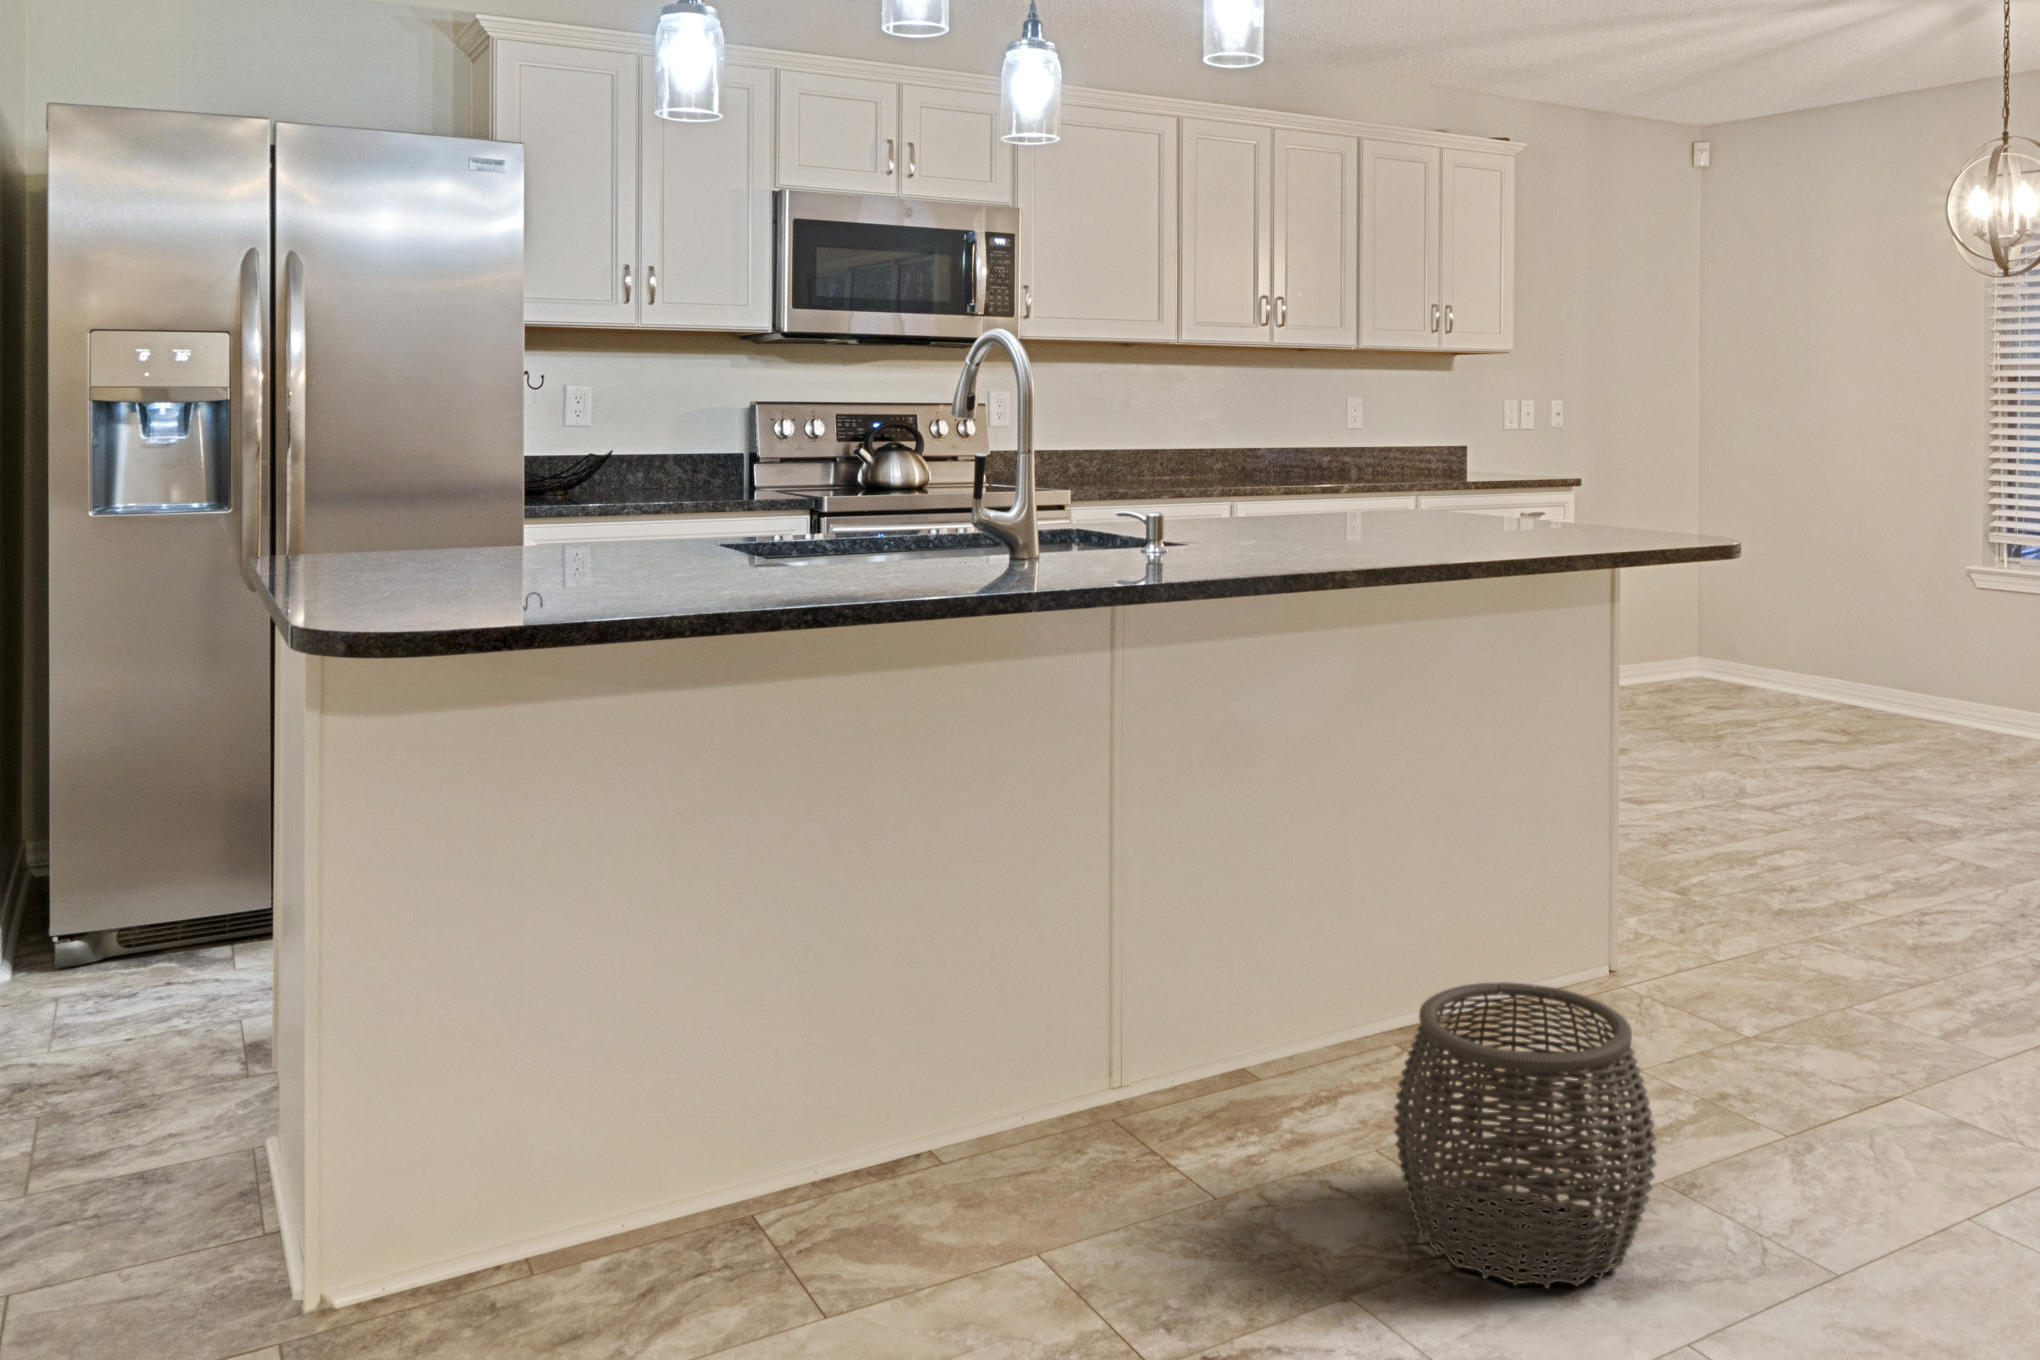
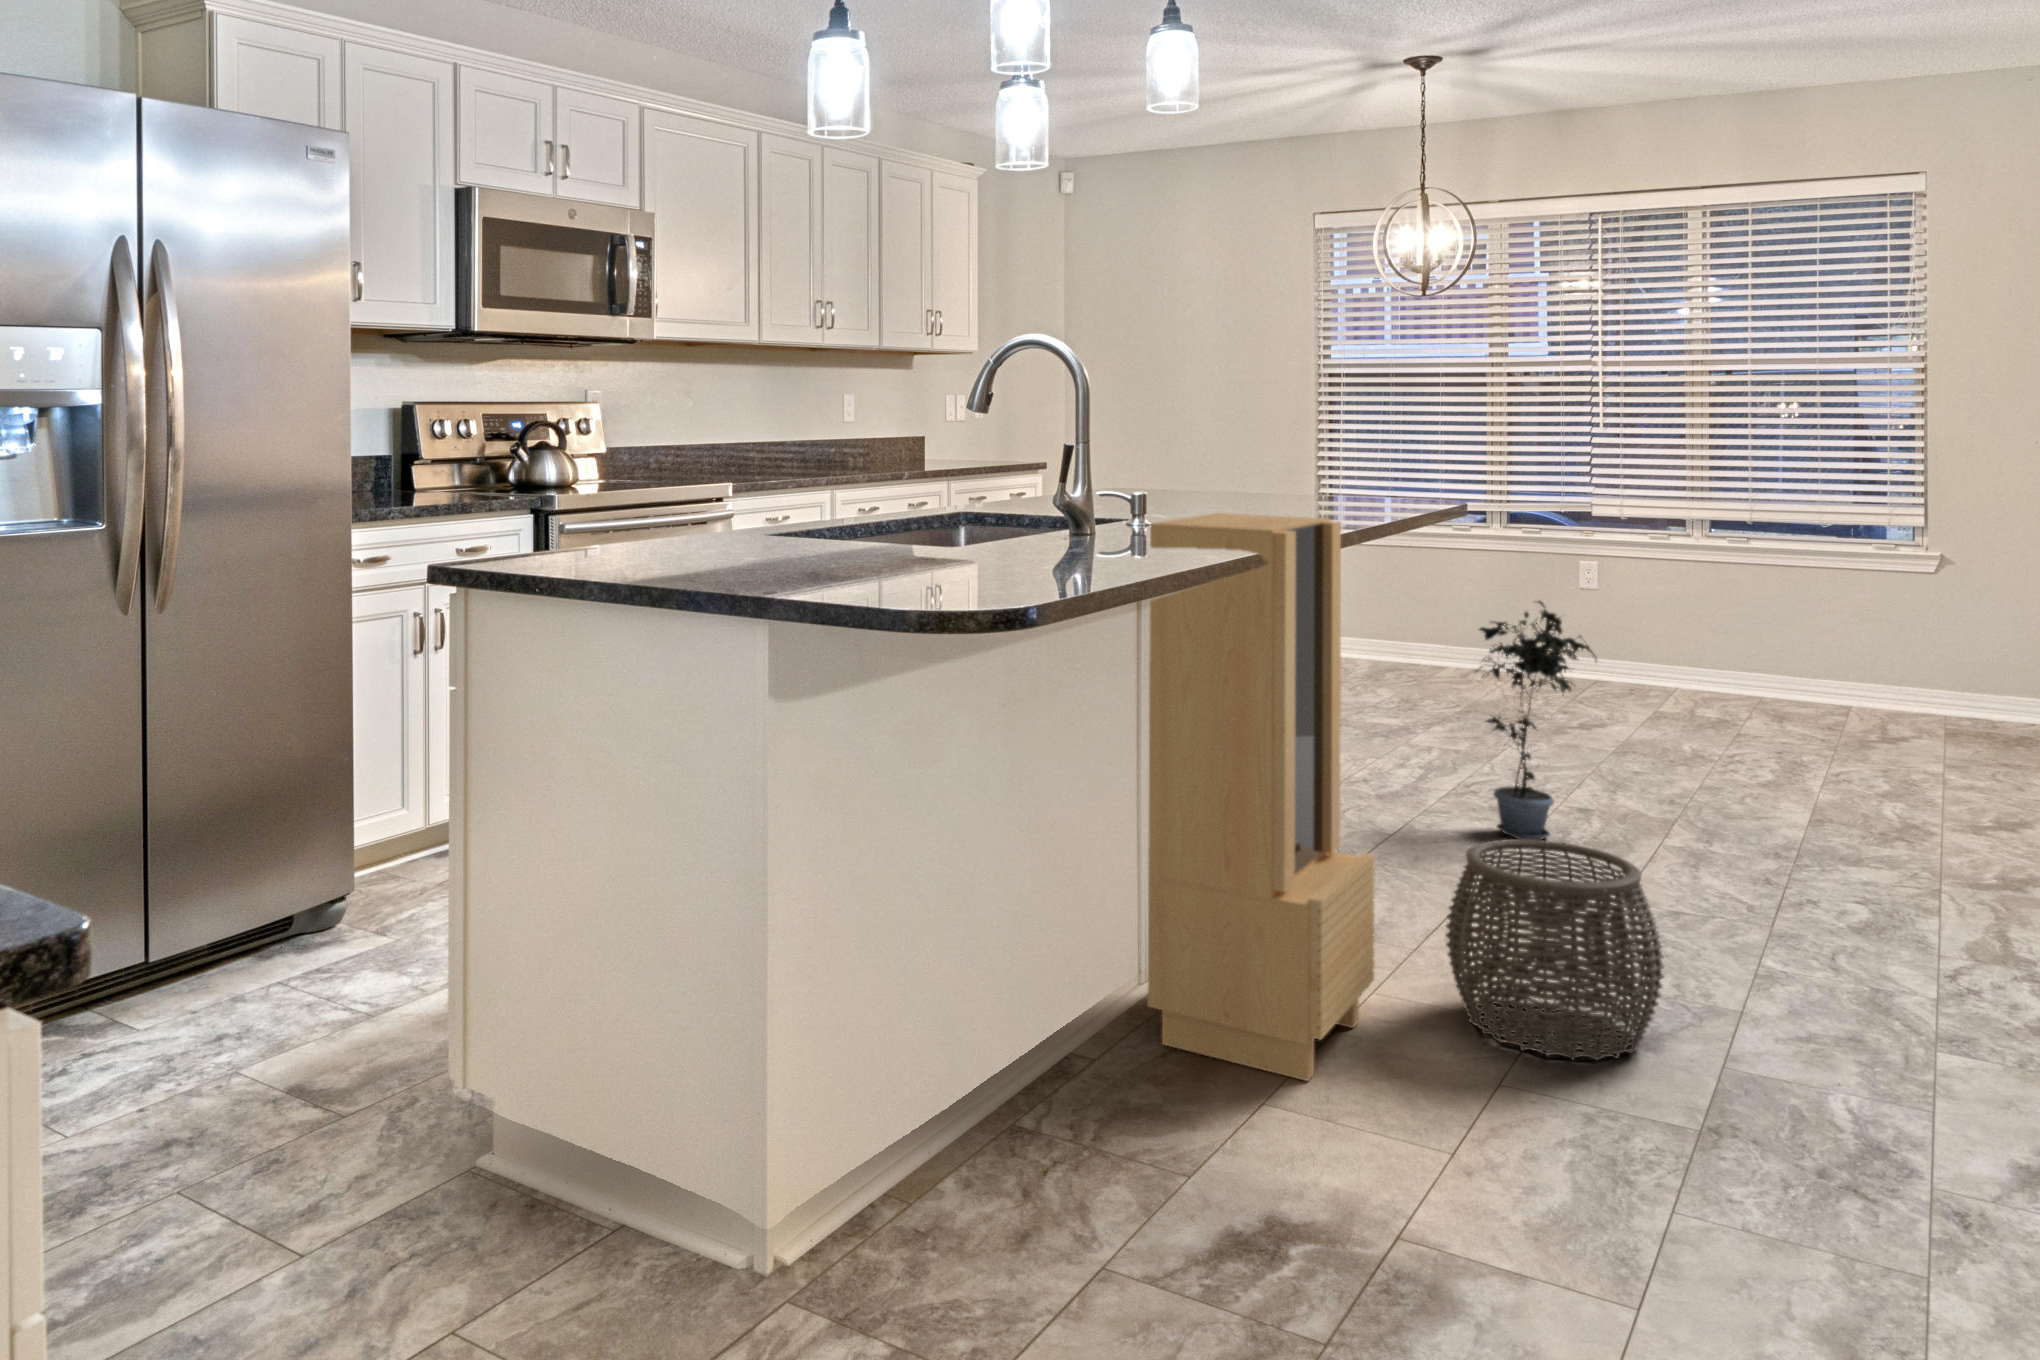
storage cabinet: none [1018,547,1316,1237] -> present [1148,513,1375,1081]
potted plant: none [1819,682,1969,1002] -> present [1476,600,1597,840]

